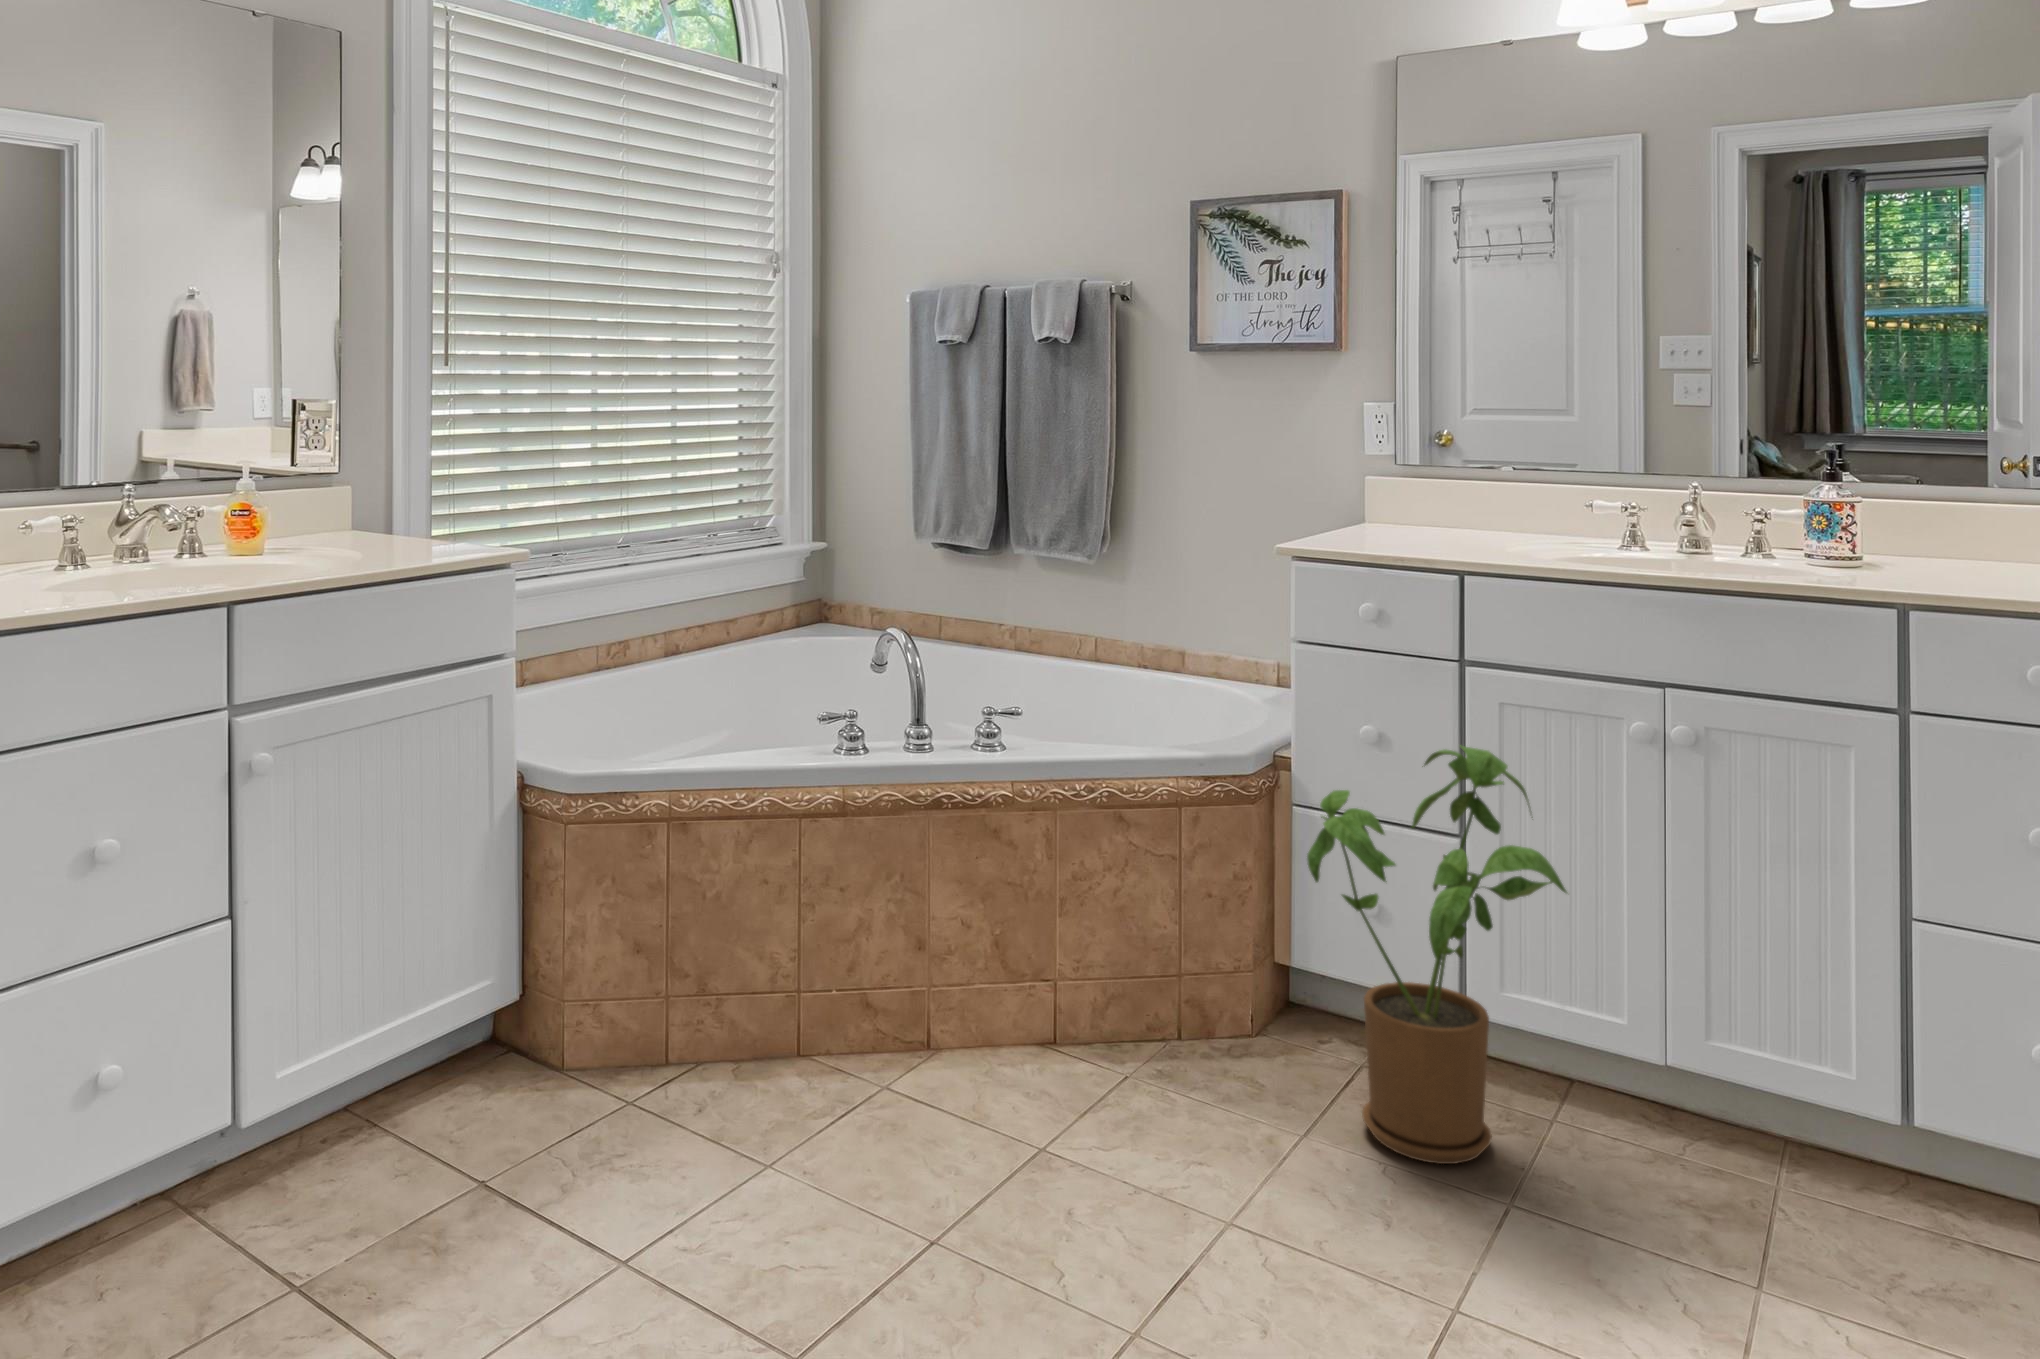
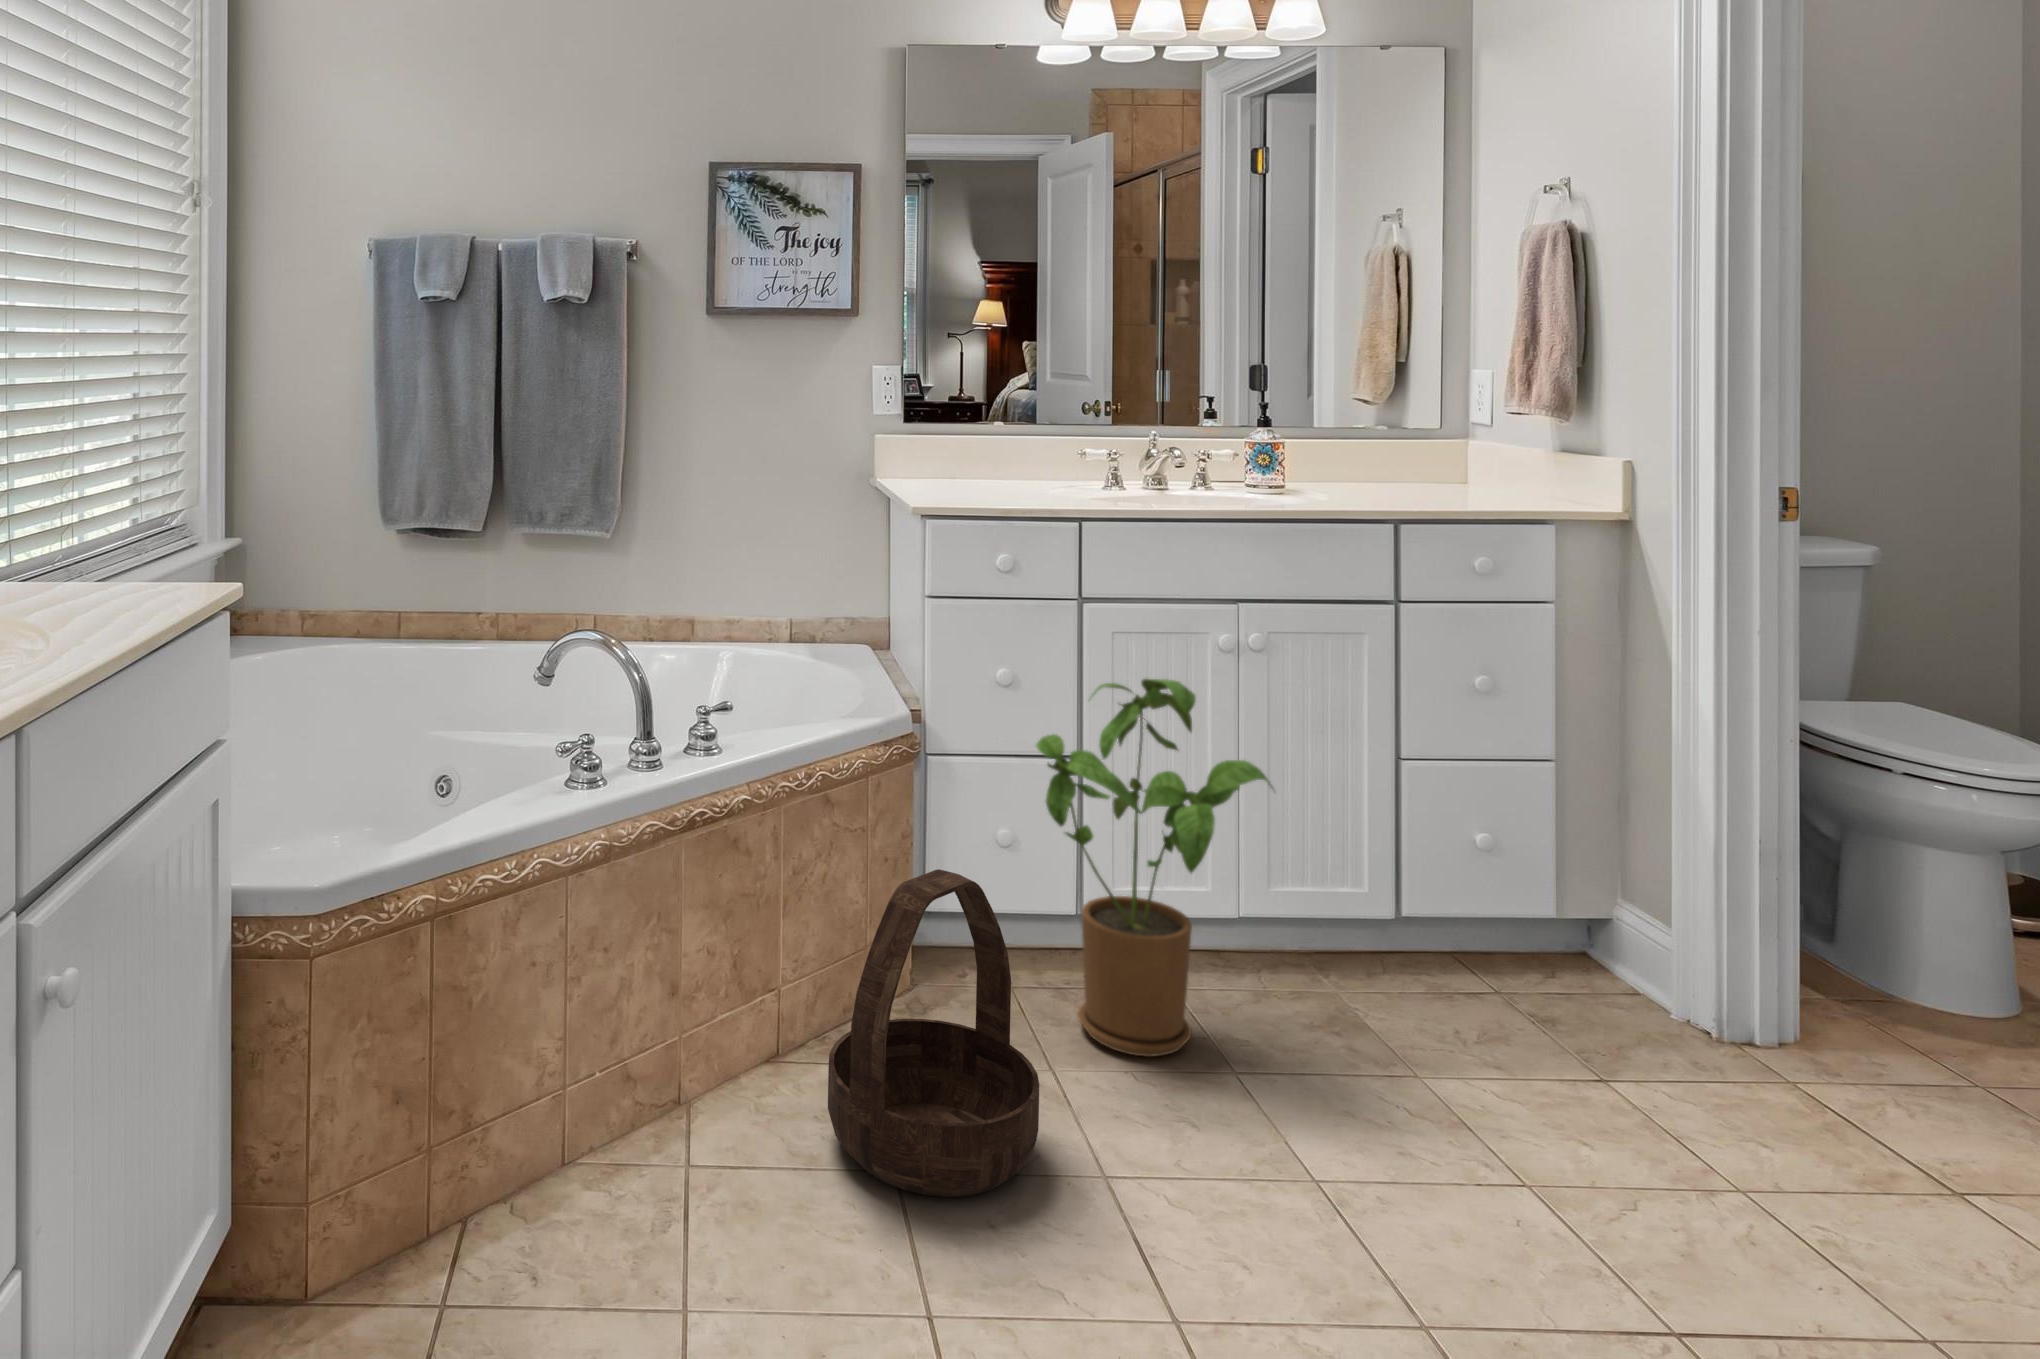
basket: none [981,879,1184,1188] -> present [828,869,1039,1197]

